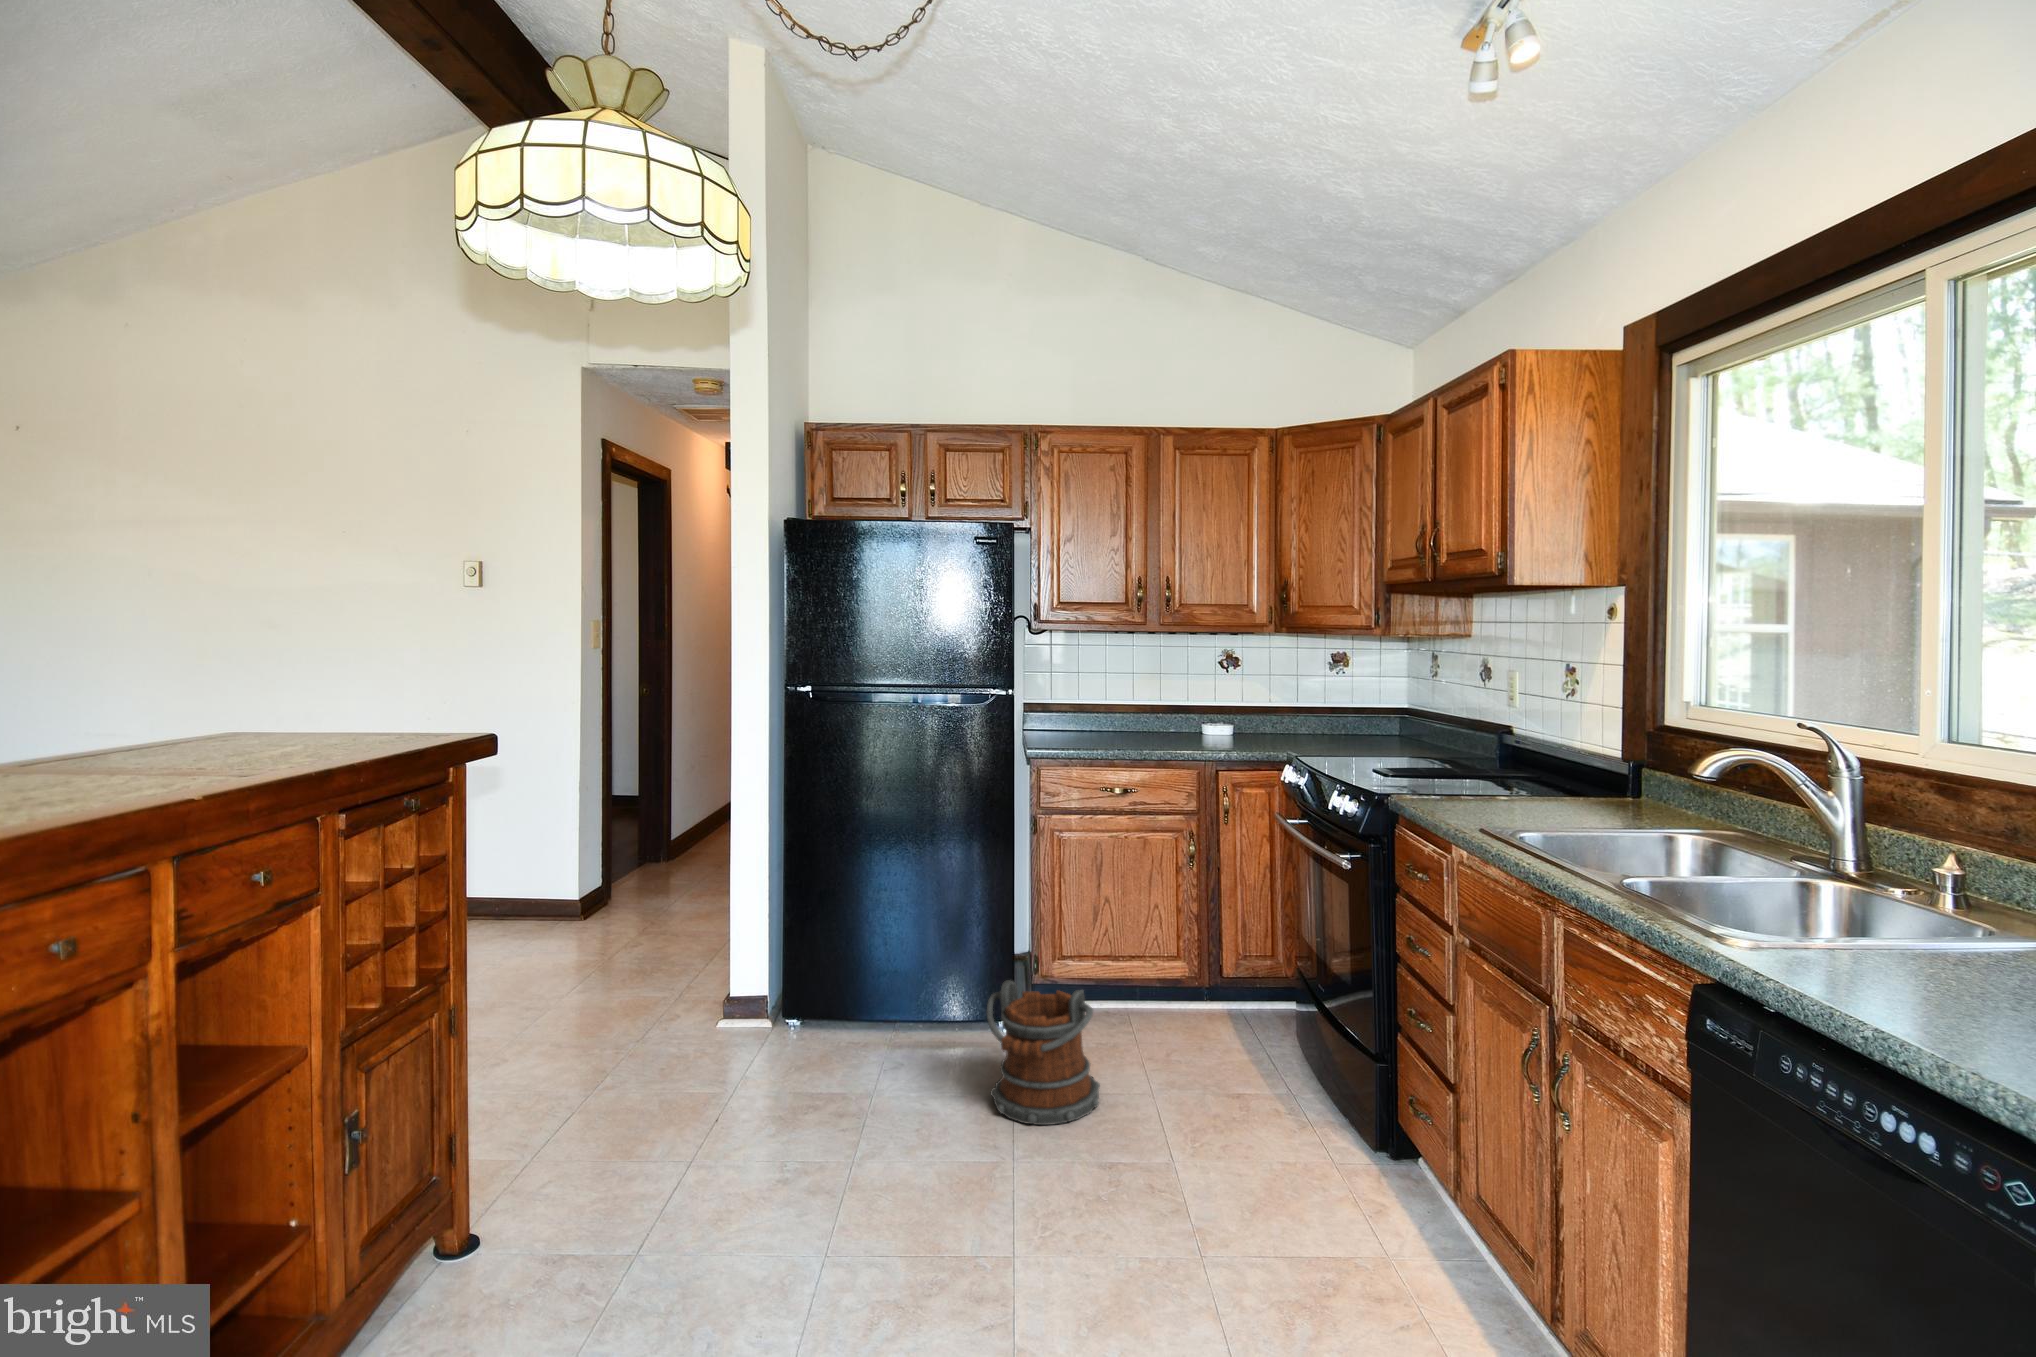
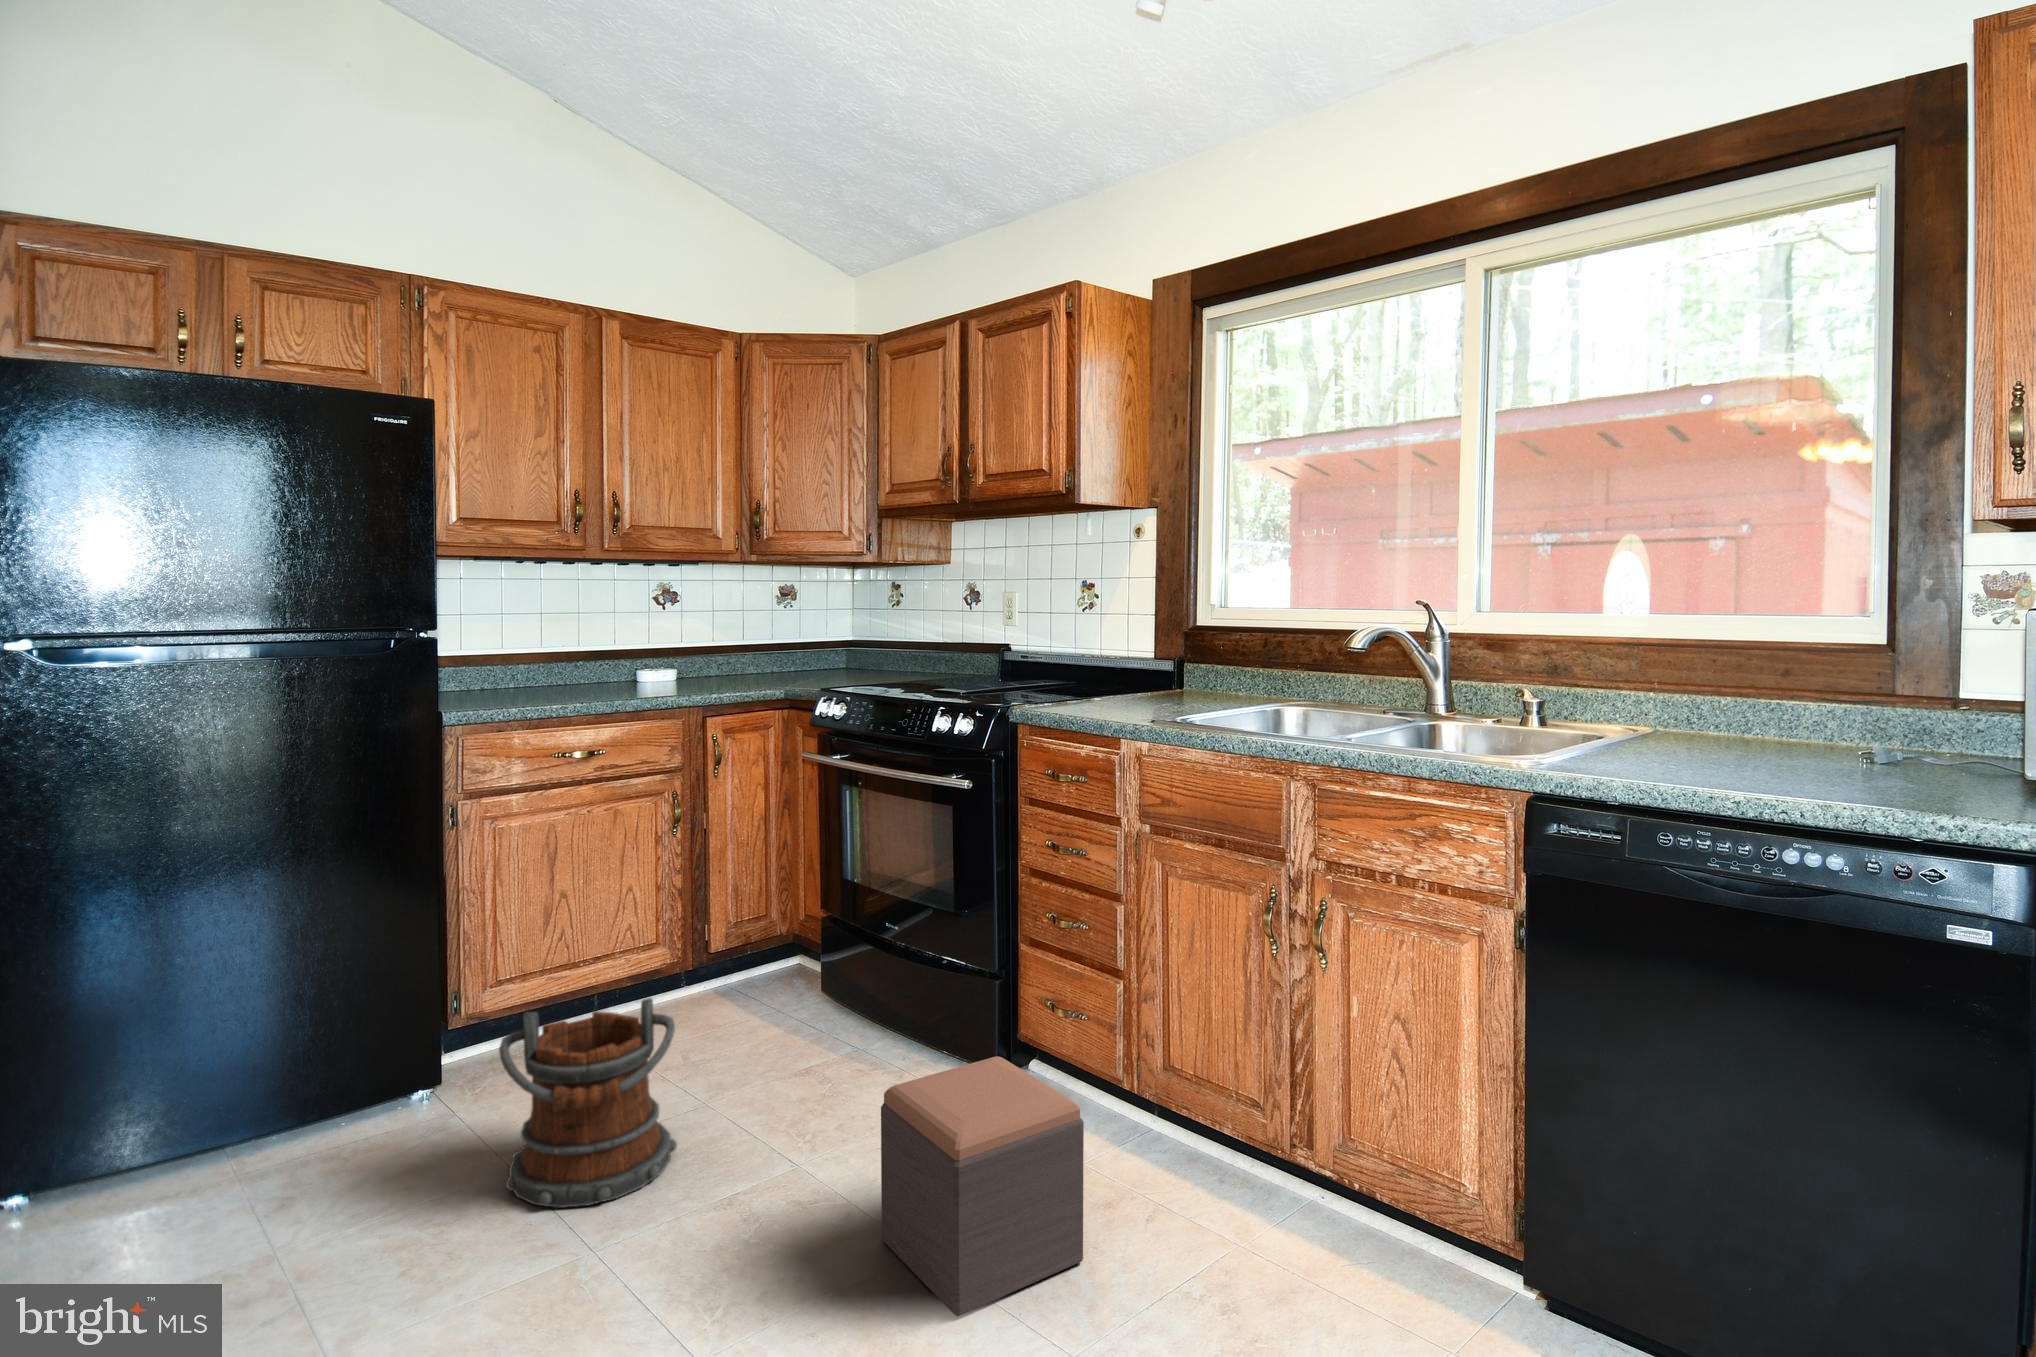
footstool: none [1157,1104,1296,1312] -> present [881,1056,1084,1317]

